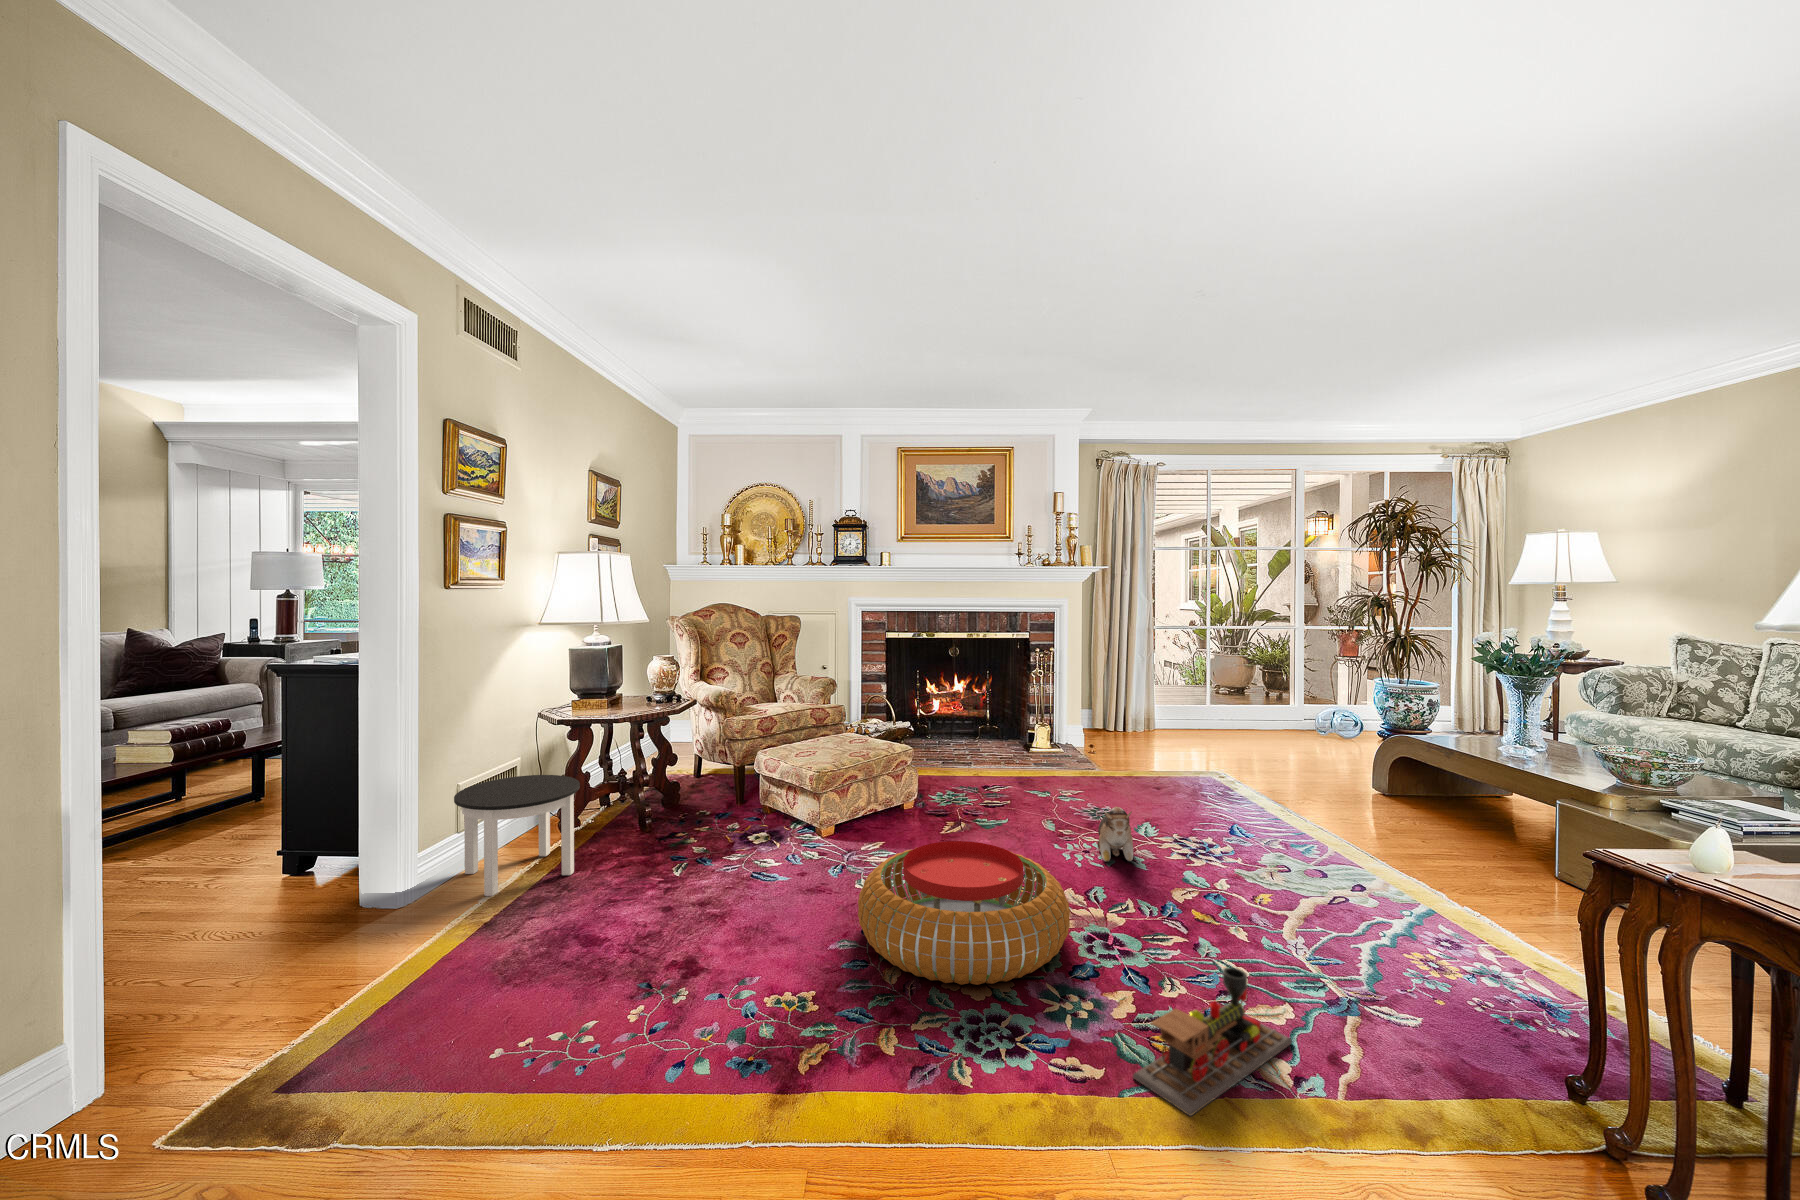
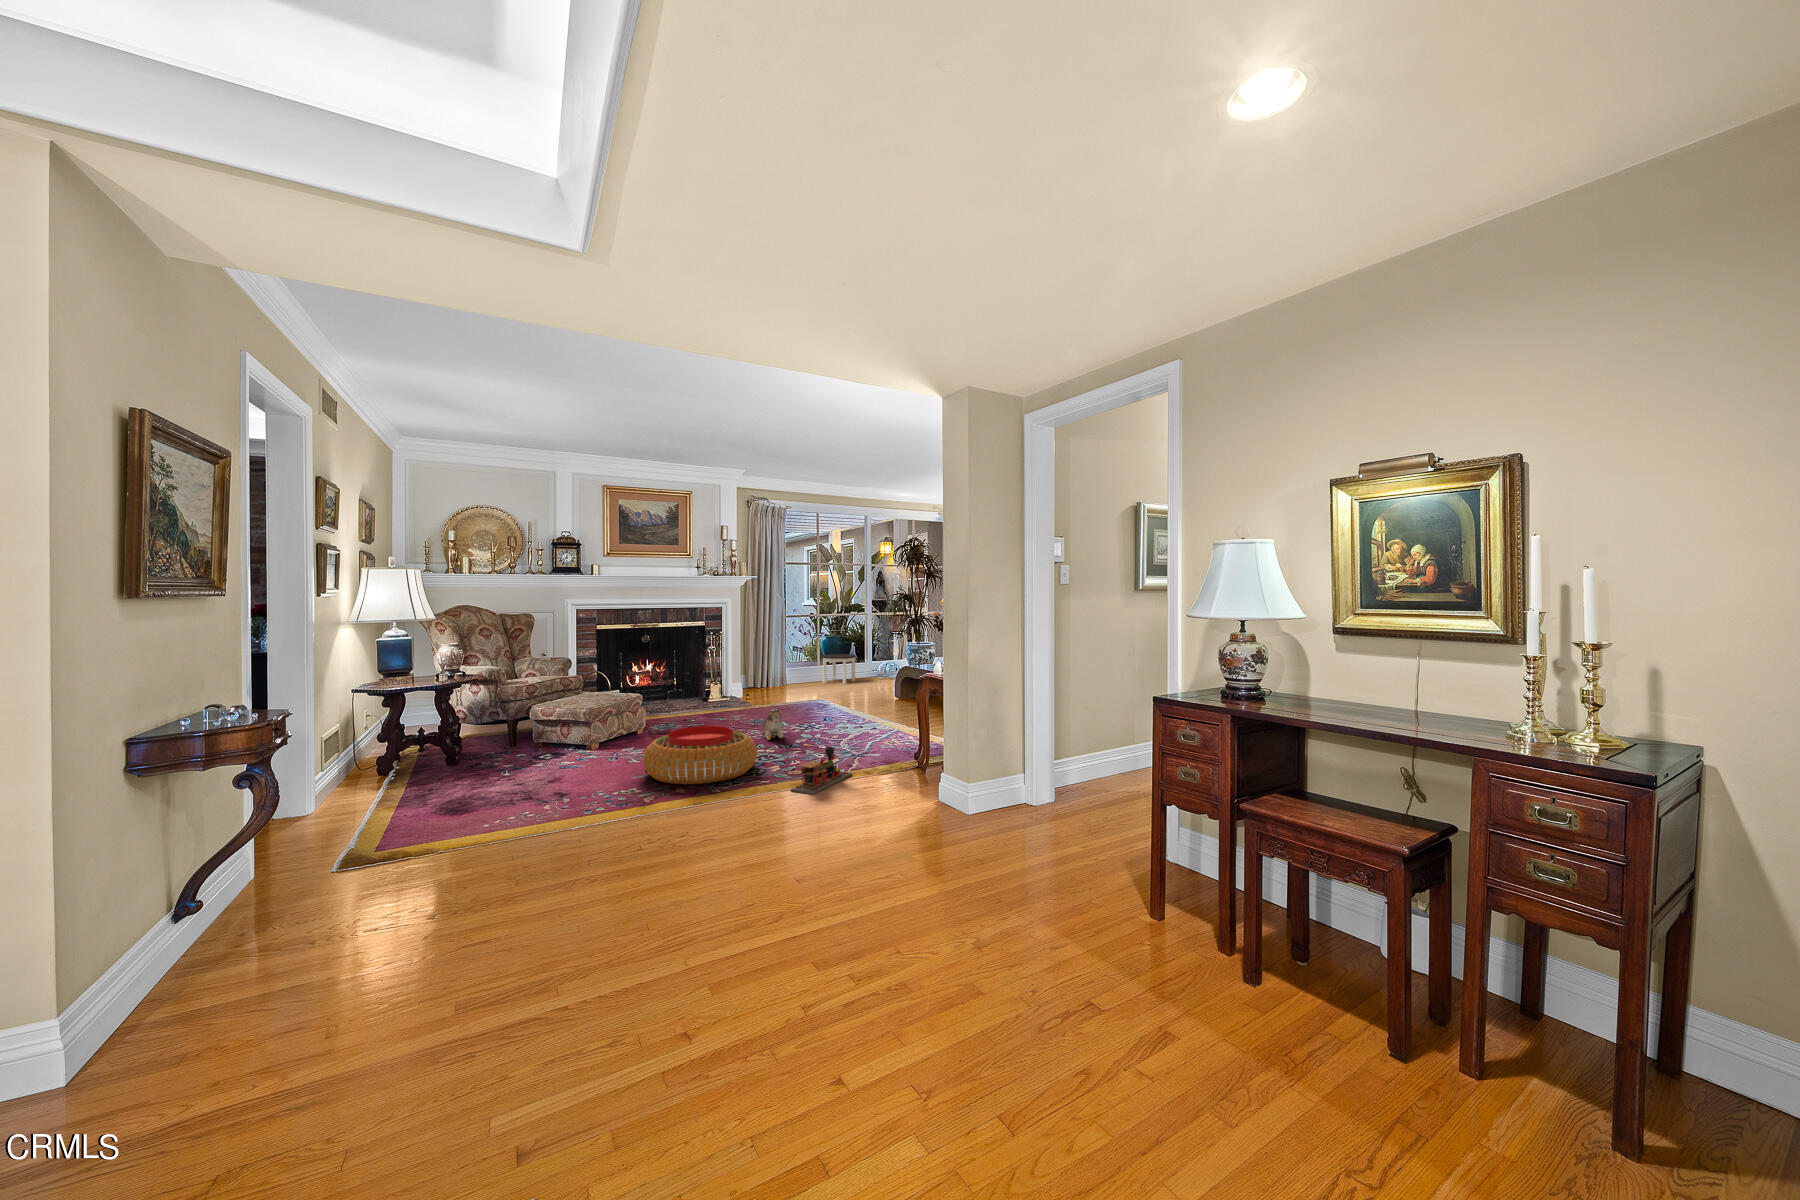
round table: present [454,775,580,896] -> present [822,654,856,684]

